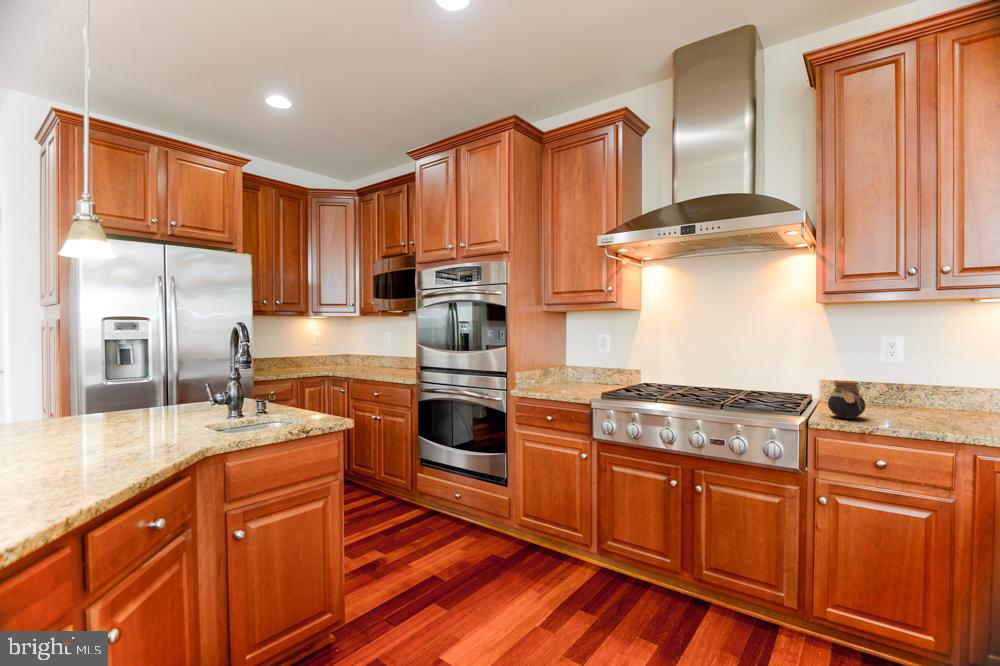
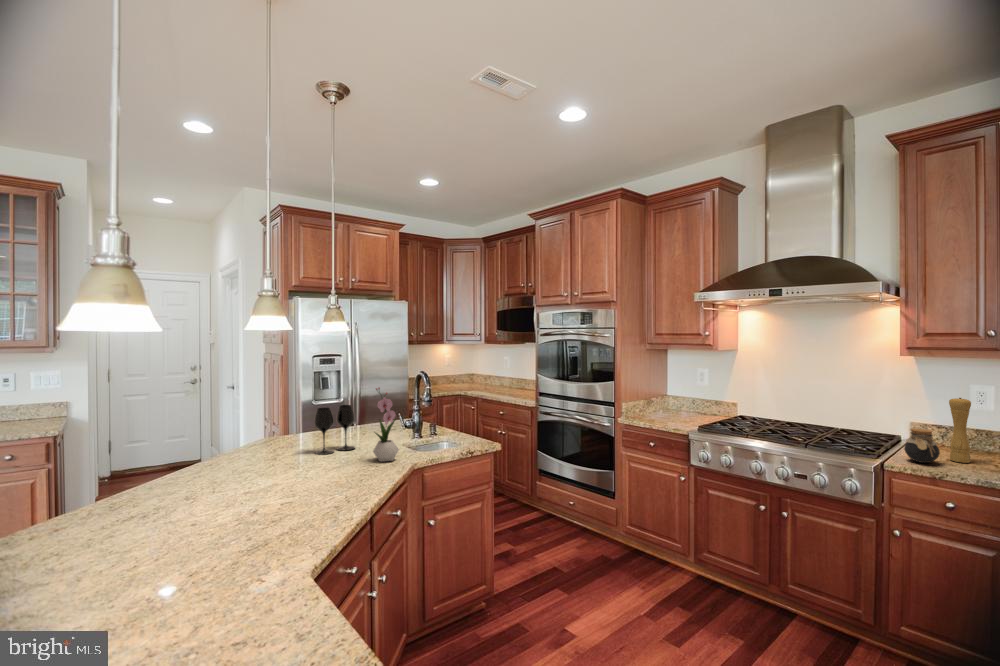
flower arrangement: none [136,332,185,449] -> present [373,388,399,462]
pepper mill: none [870,345,893,416] -> present [949,398,971,463]
wine glass: none [39,368,123,444] -> present [314,405,355,455]

